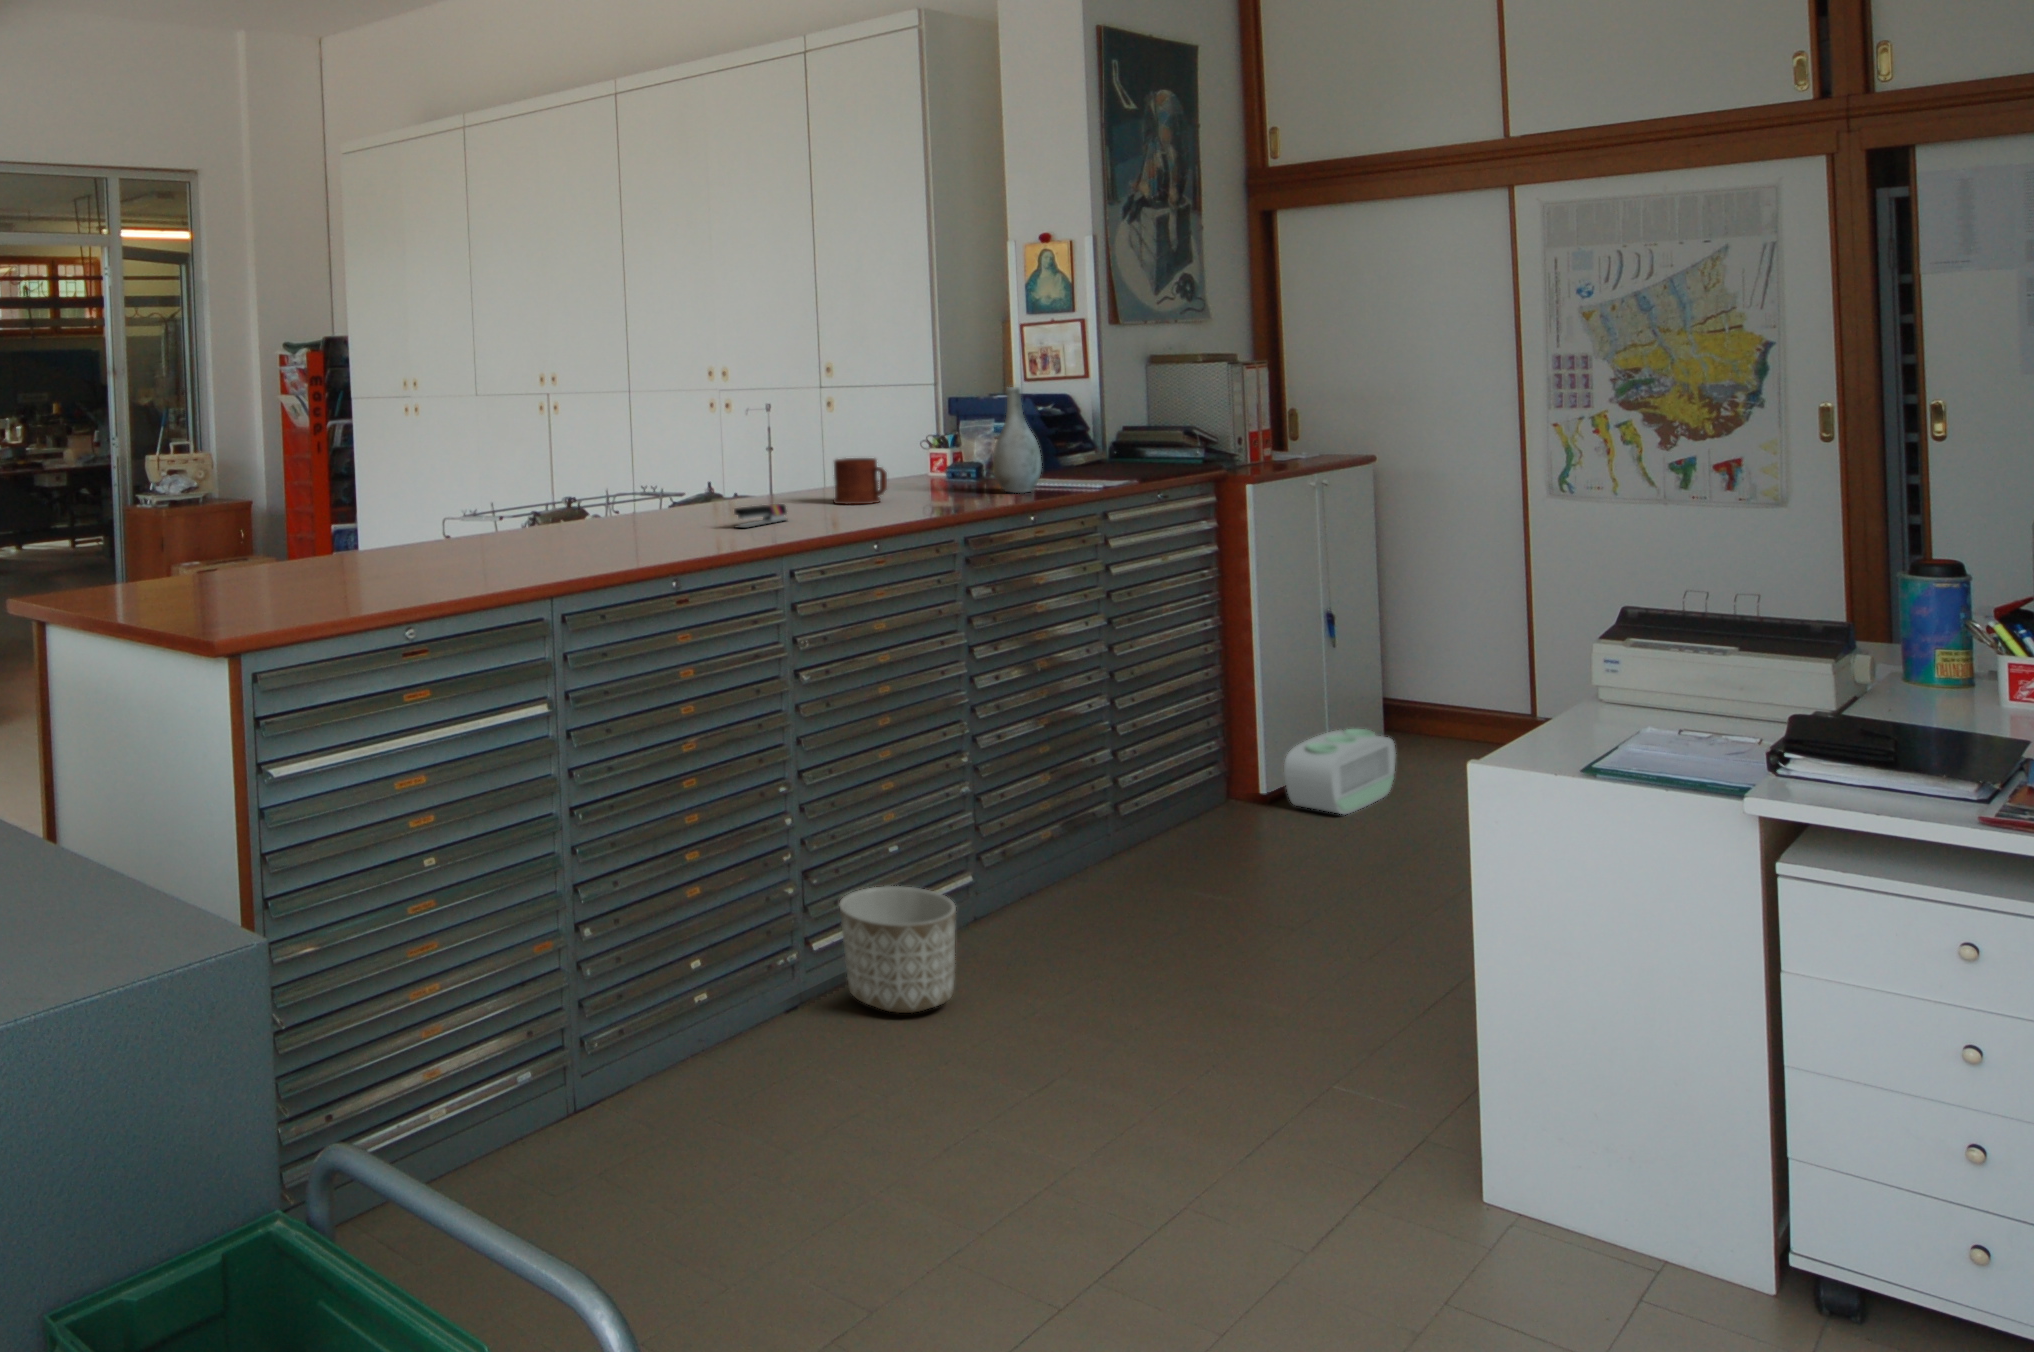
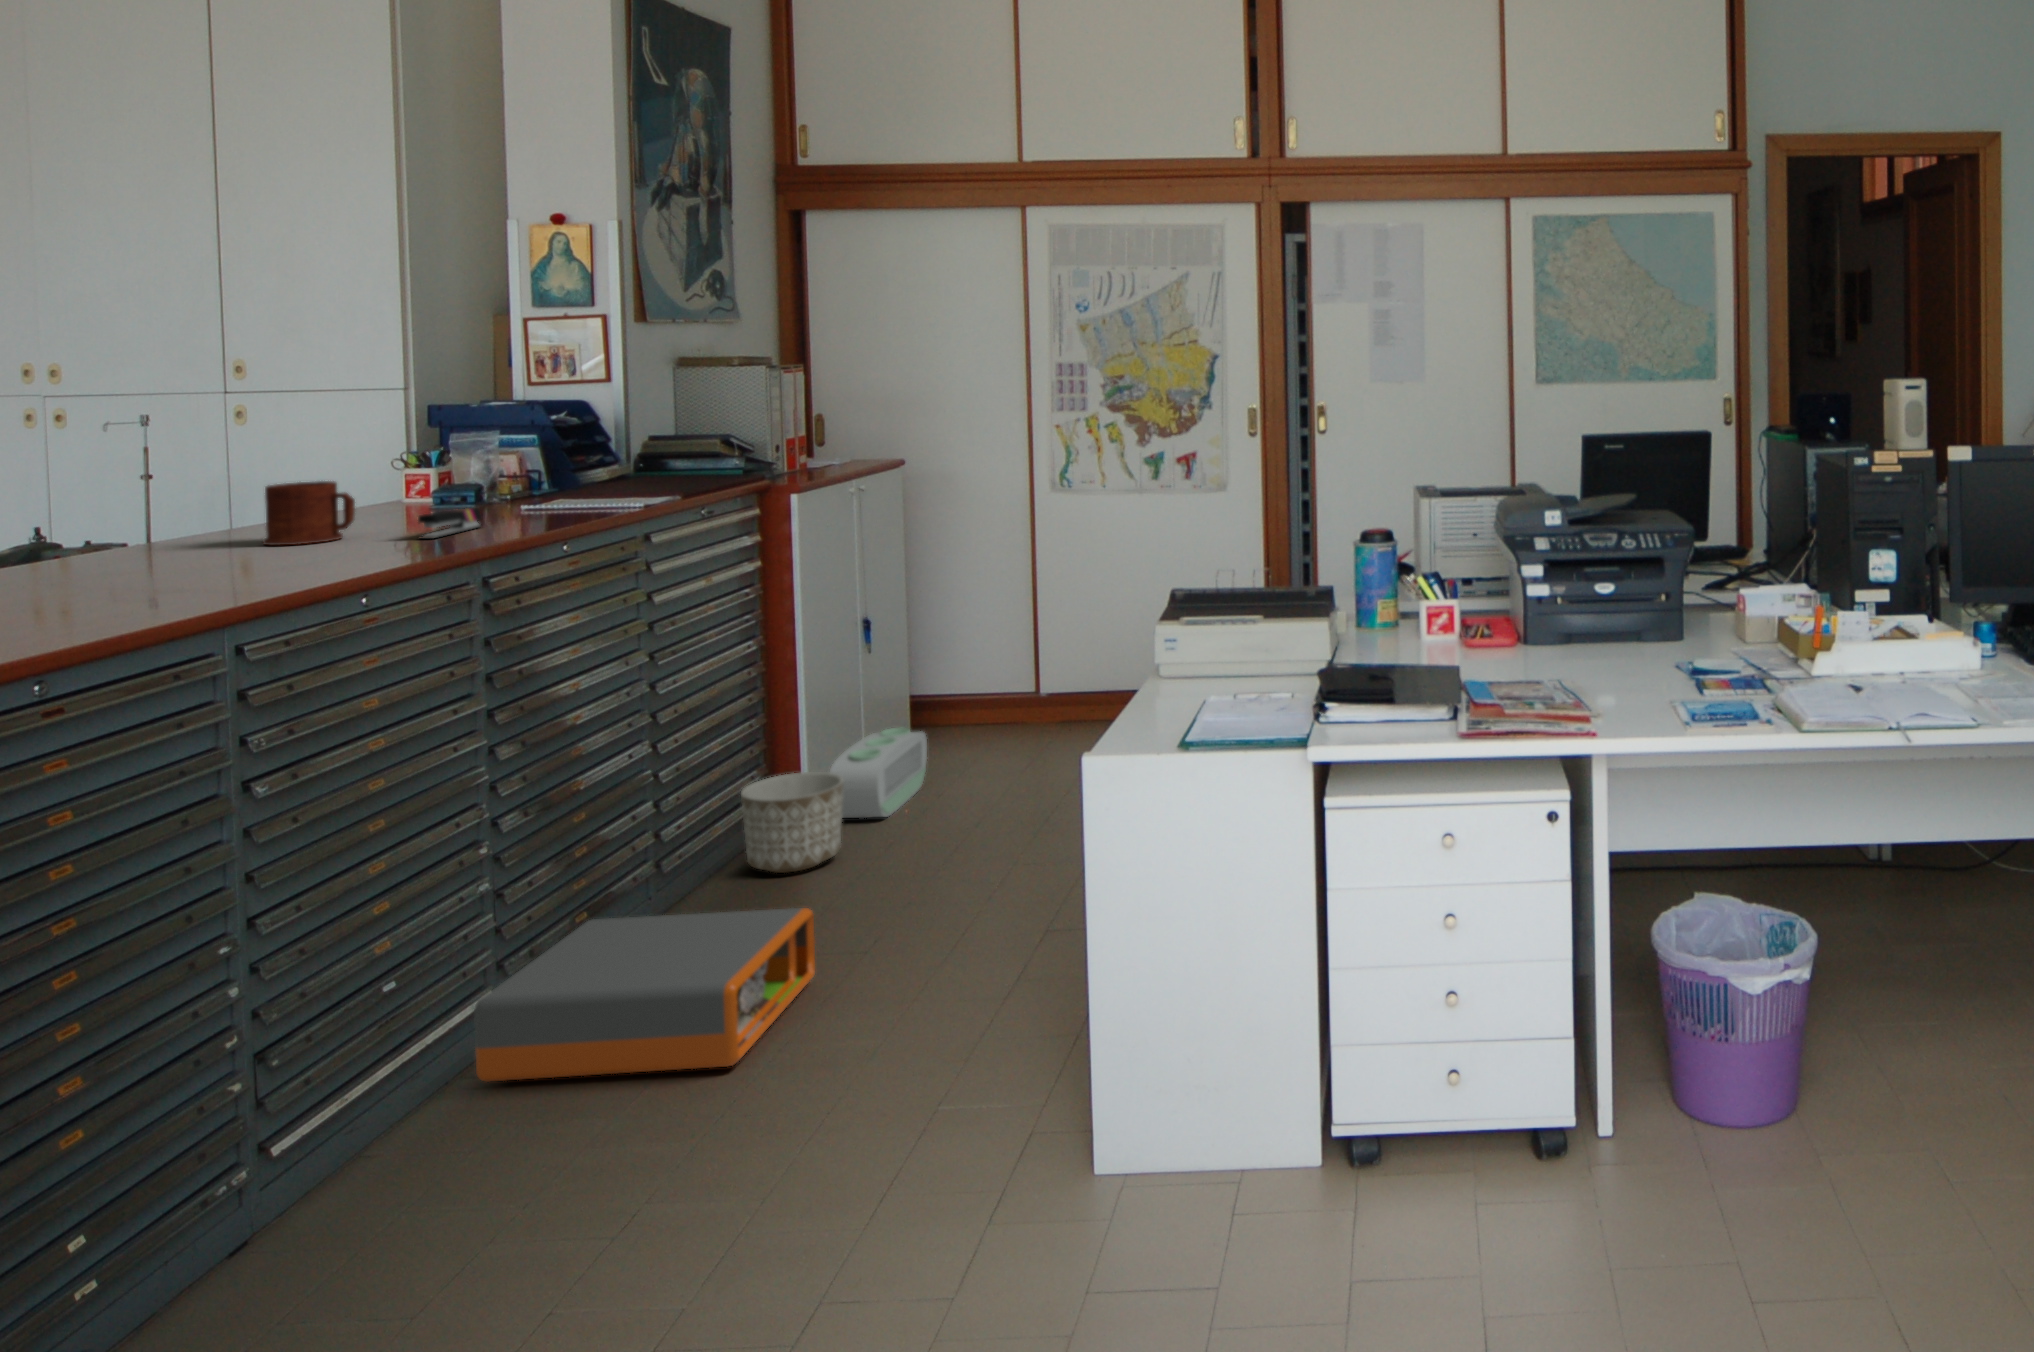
vase: present [993,387,1042,493] -> none [508,388,574,515]
stapler: present [734,504,786,528] -> present [418,508,481,539]
storage box: none [959,834,1232,980] -> present [474,908,815,1082]
planter: present [839,886,956,1013] -> present [741,772,843,873]

